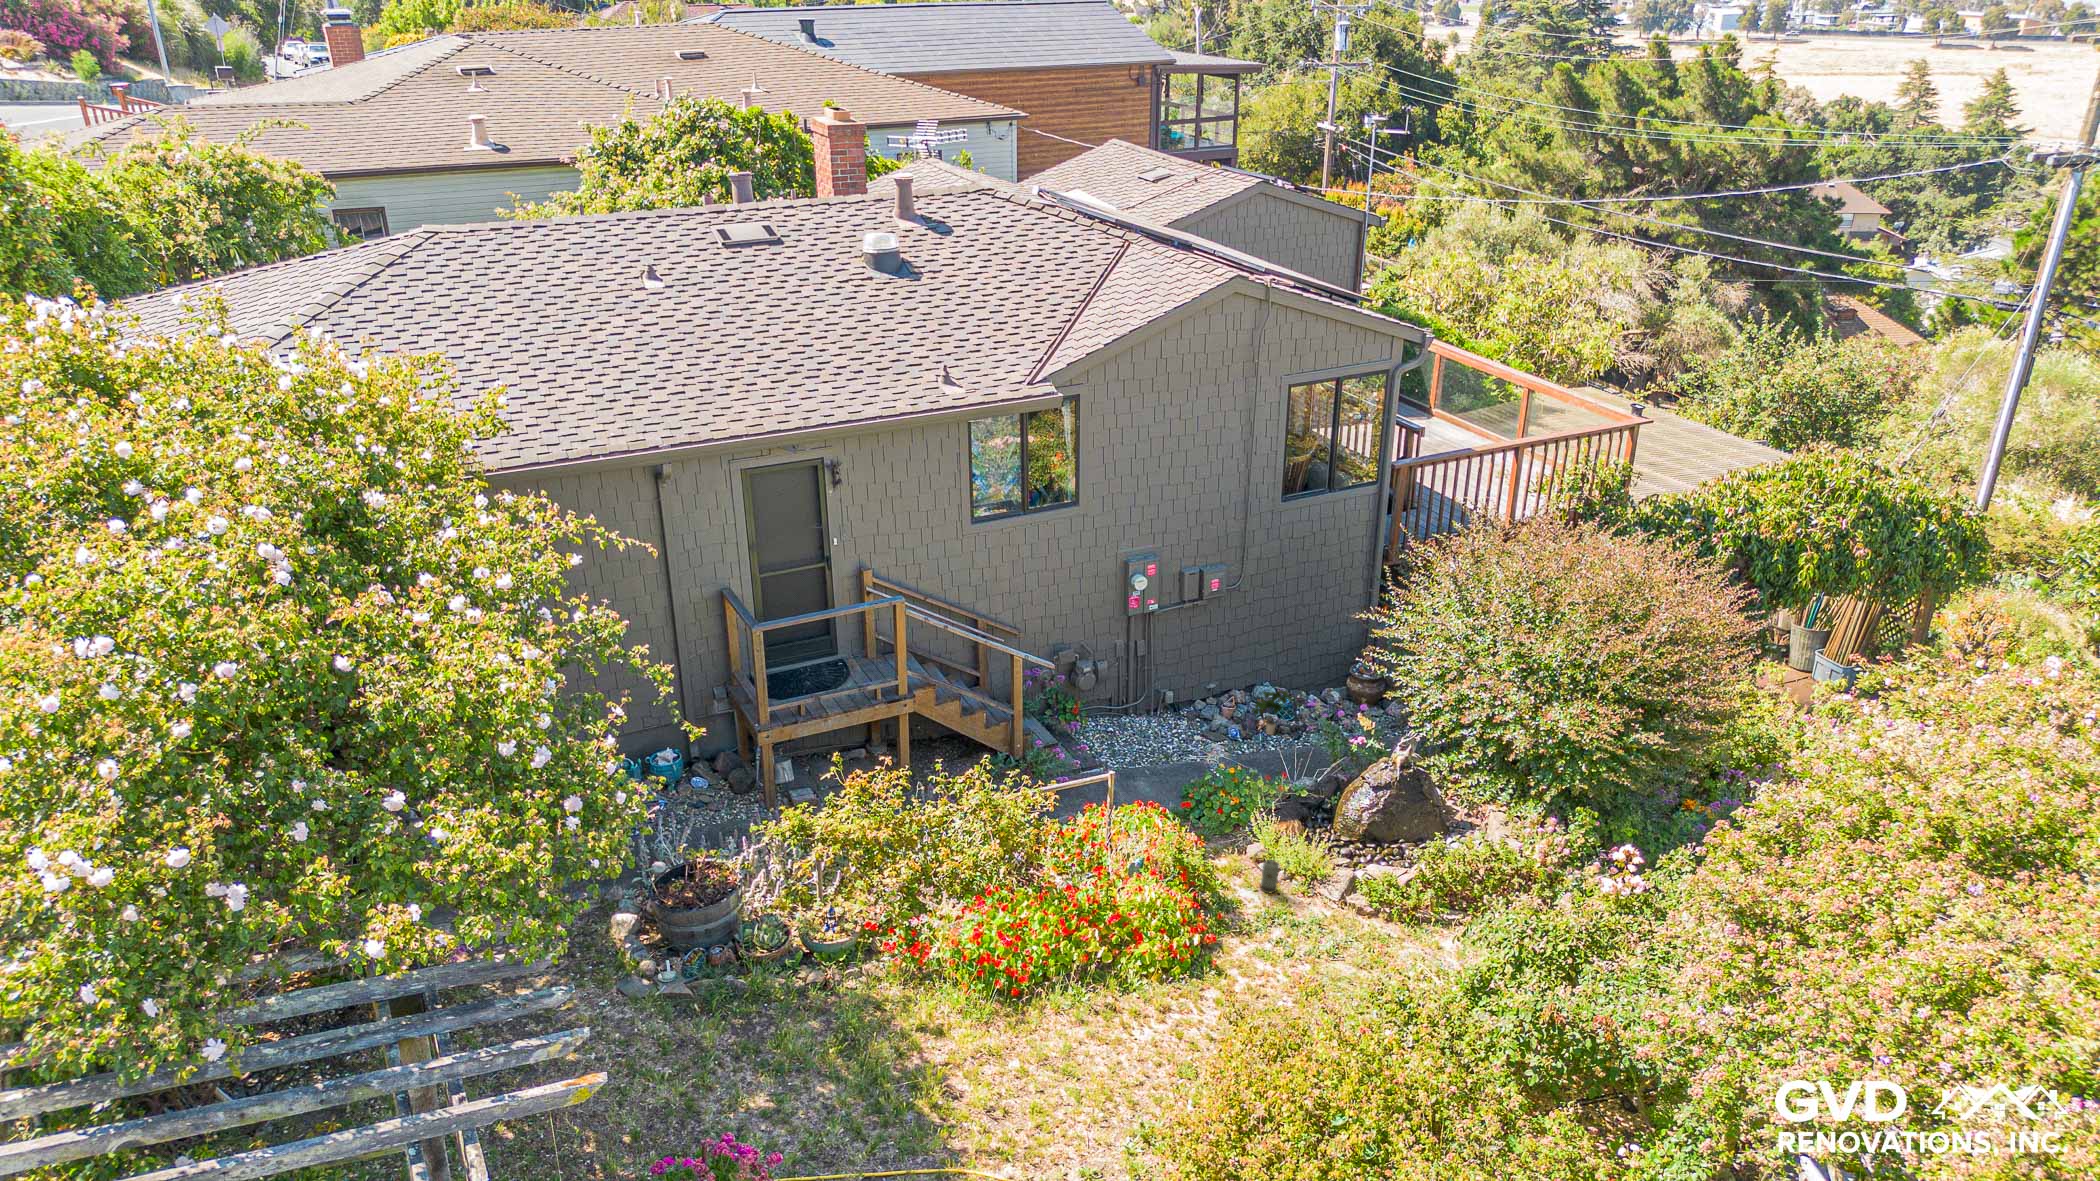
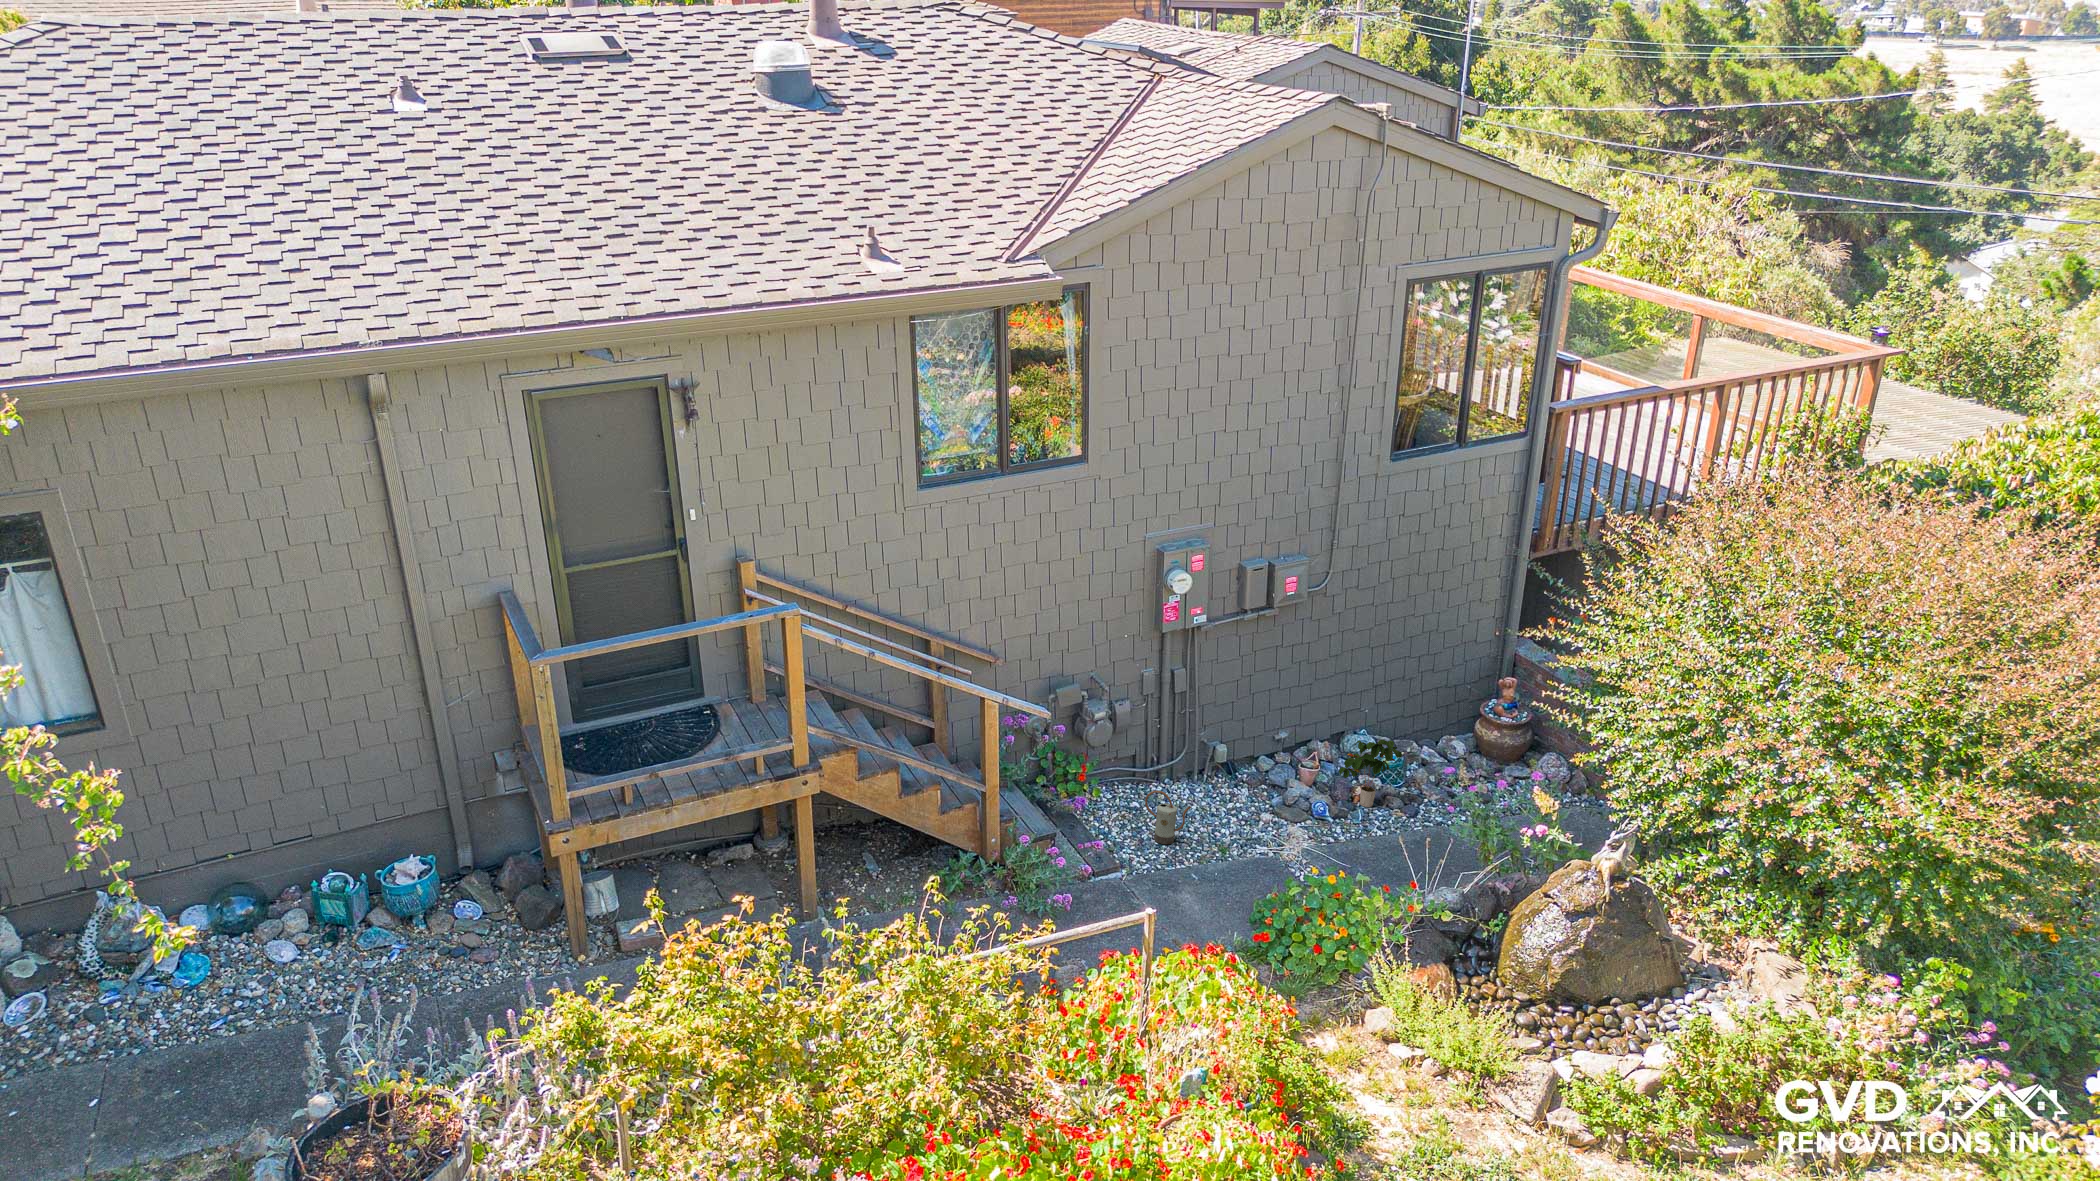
watering can: present [1254,851,1287,893] -> present [1145,791,1191,844]

